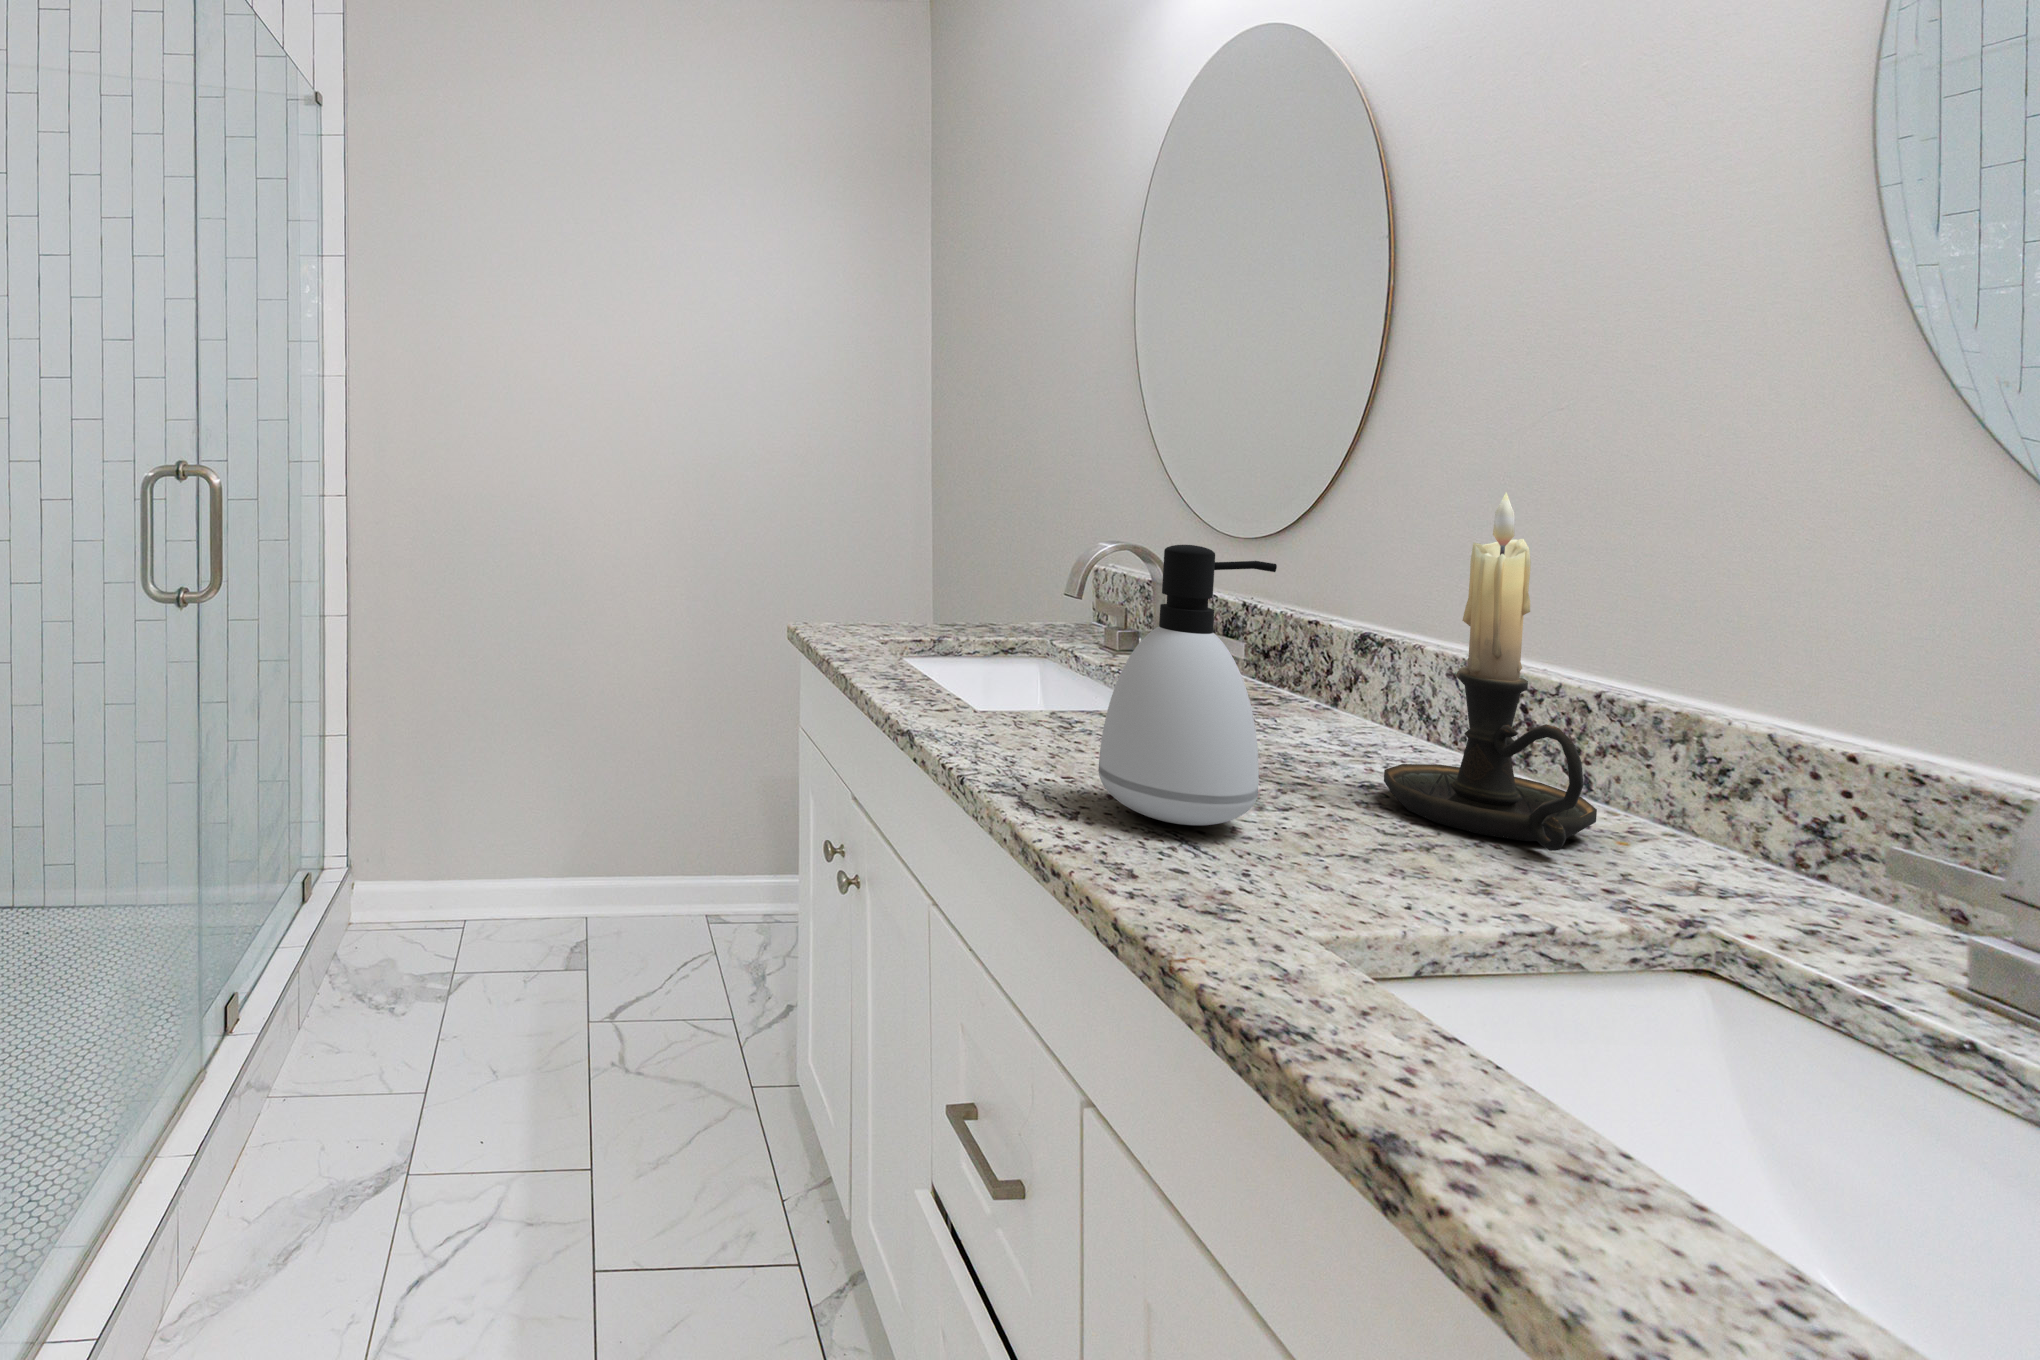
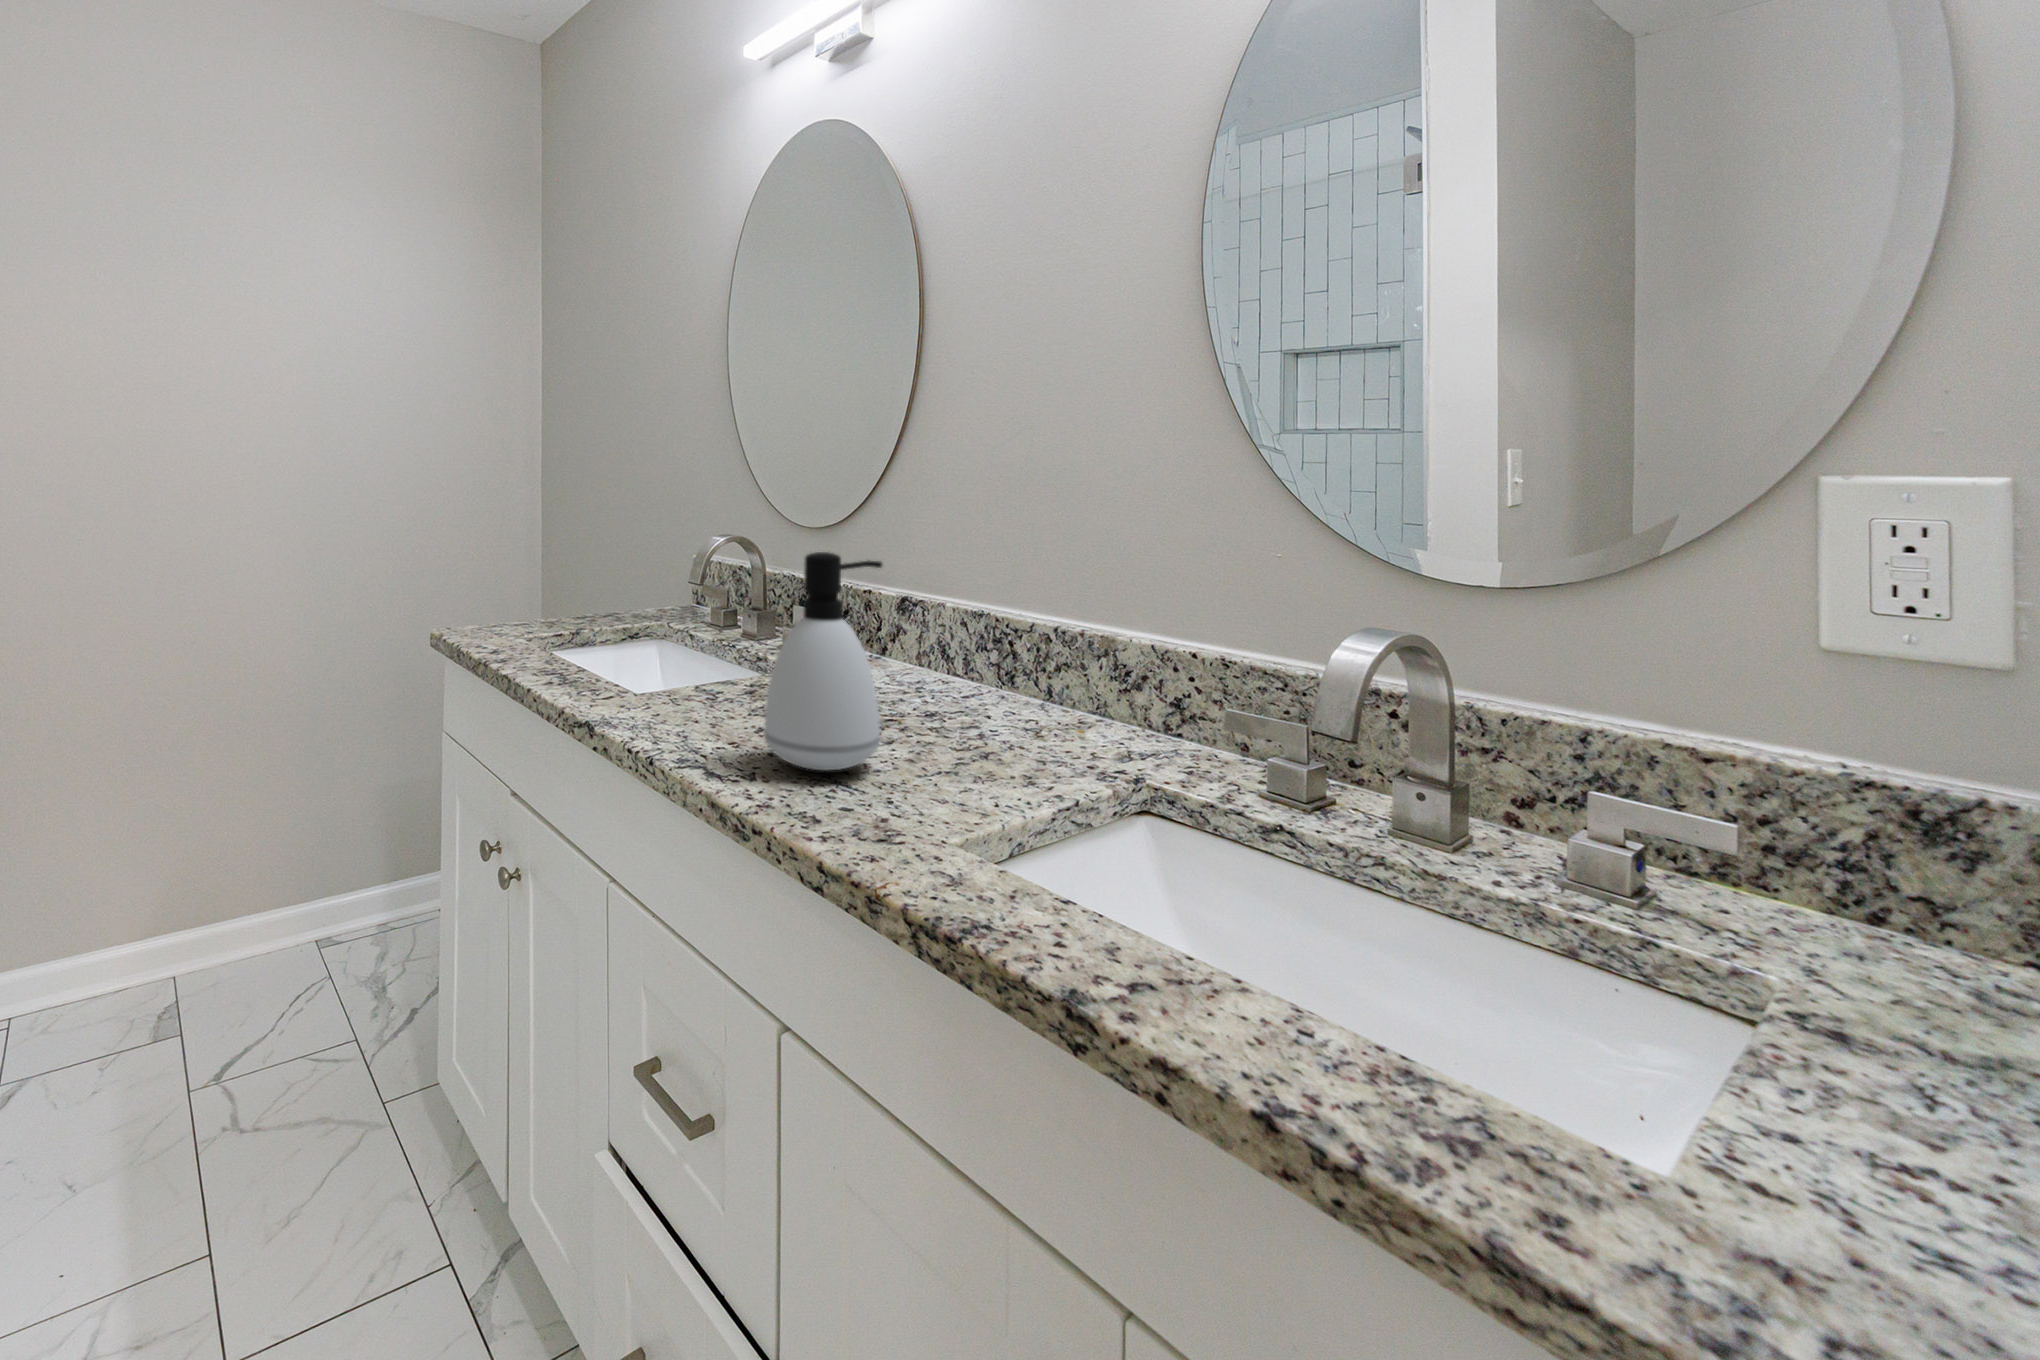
candle holder: present [1384,492,1597,851] -> none [940,495,1071,745]

